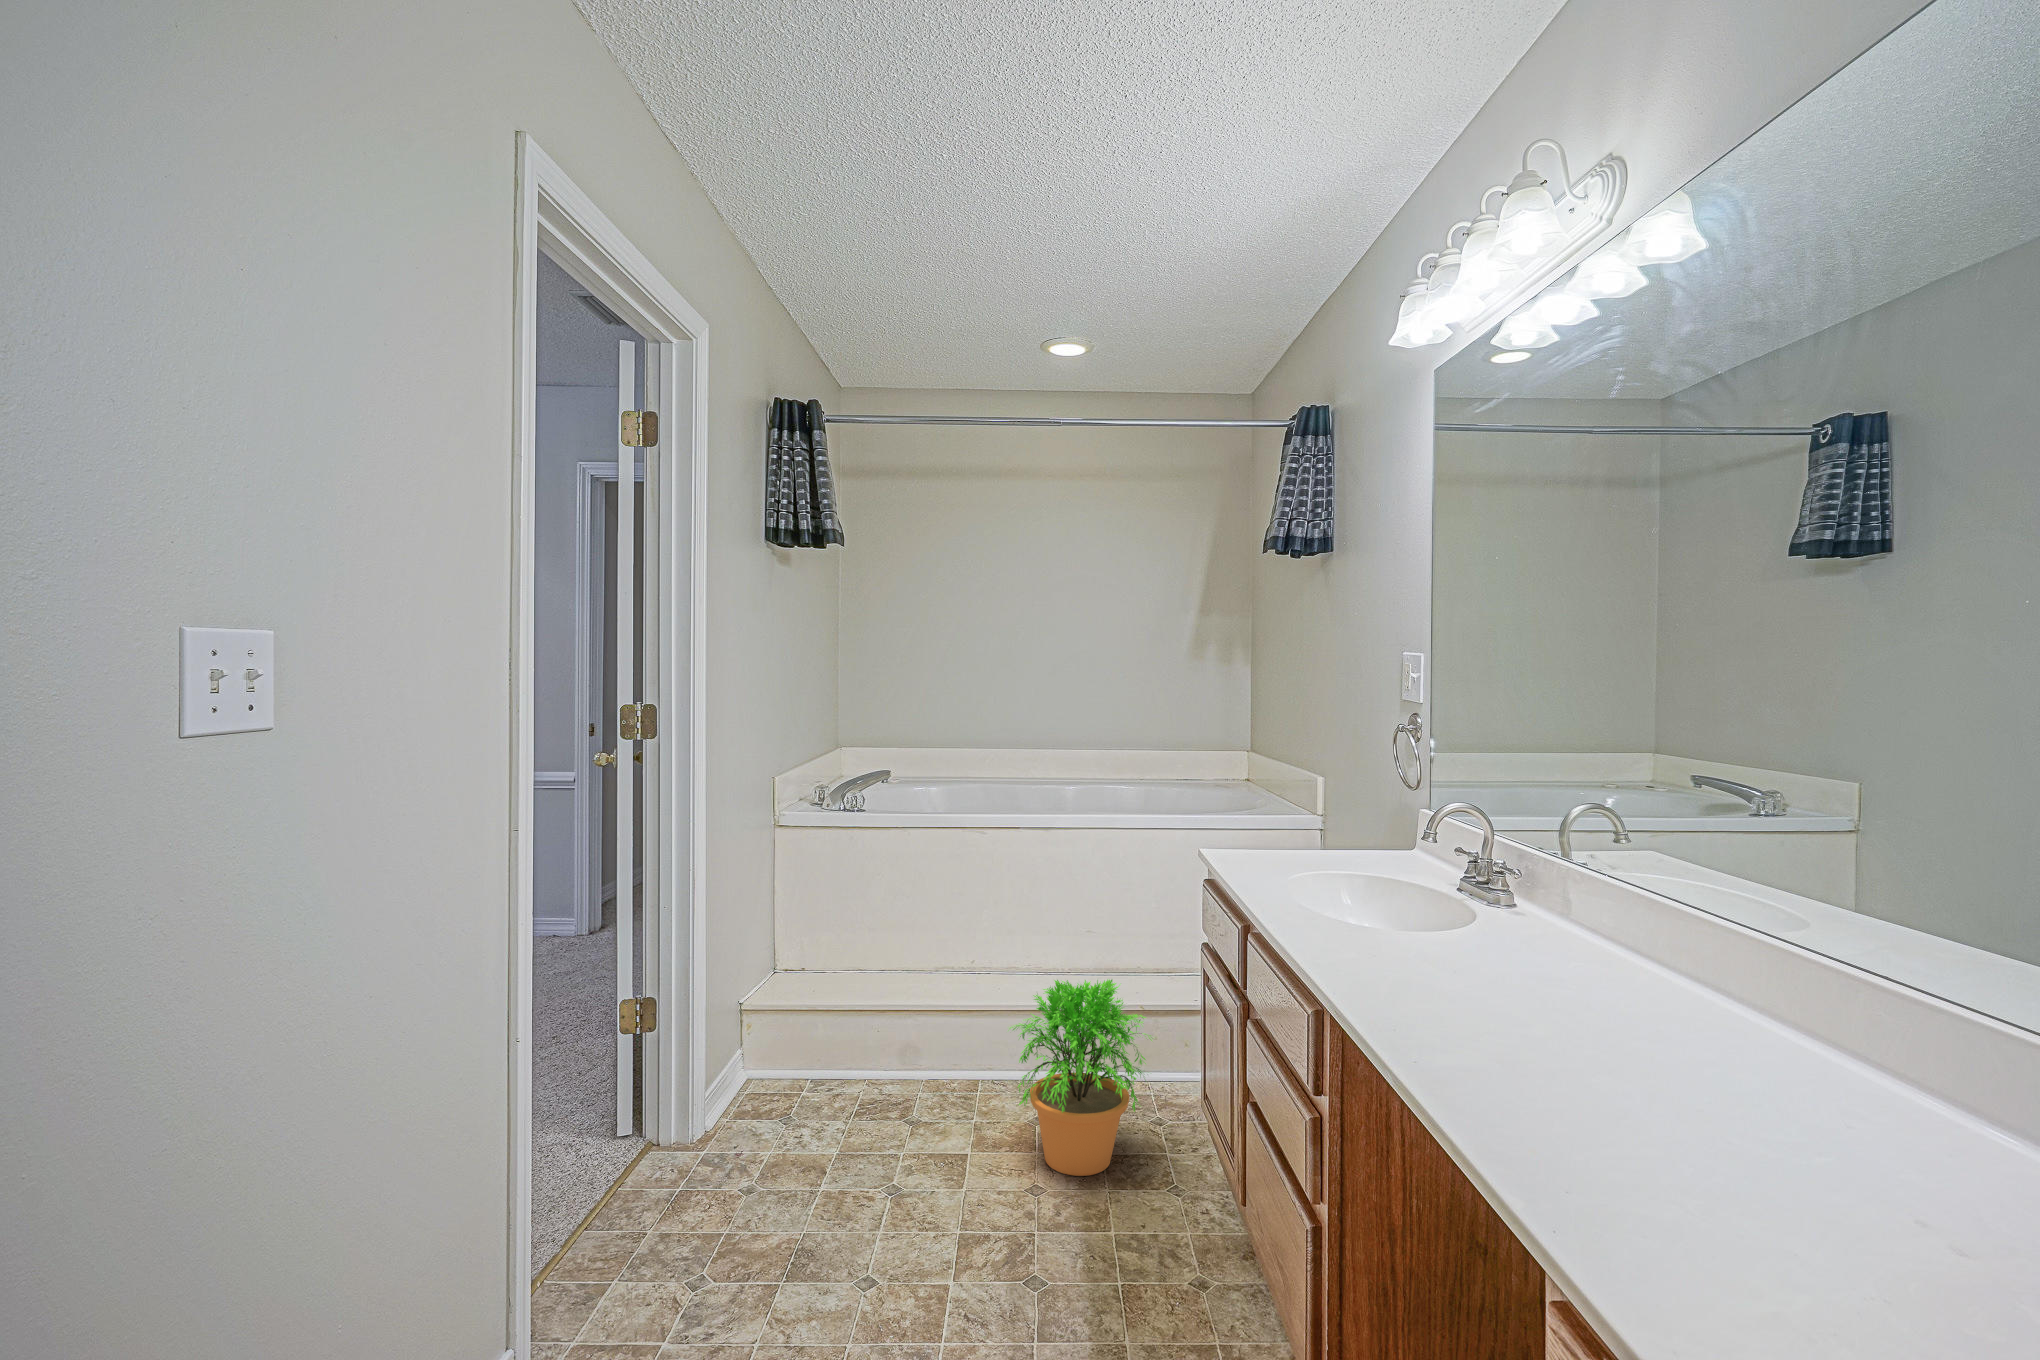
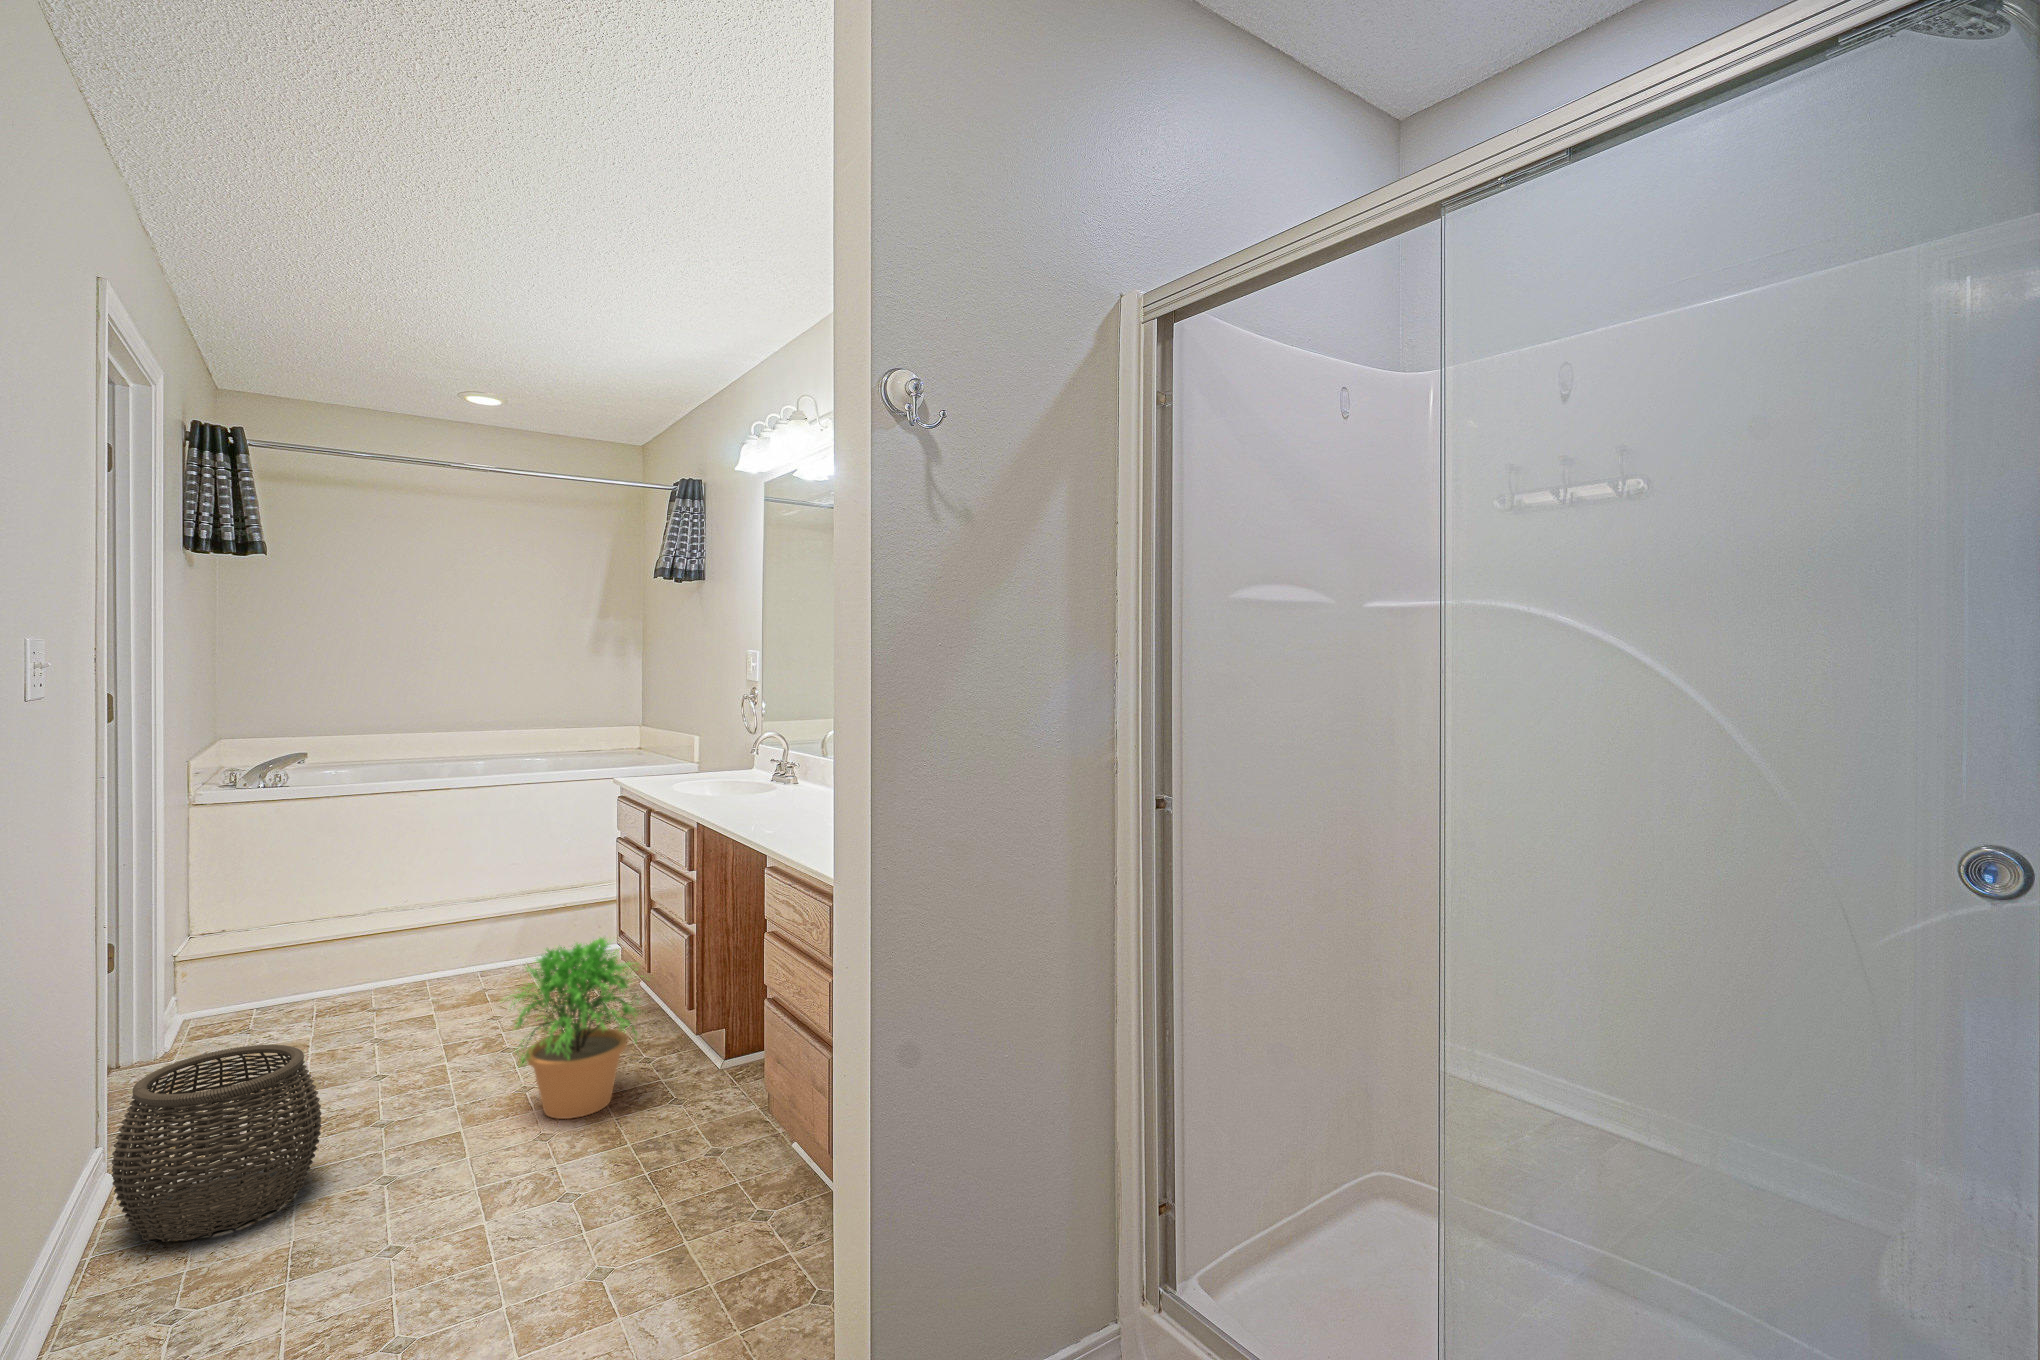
woven basket: none [696,1021,852,1200] -> present [111,1044,322,1242]

